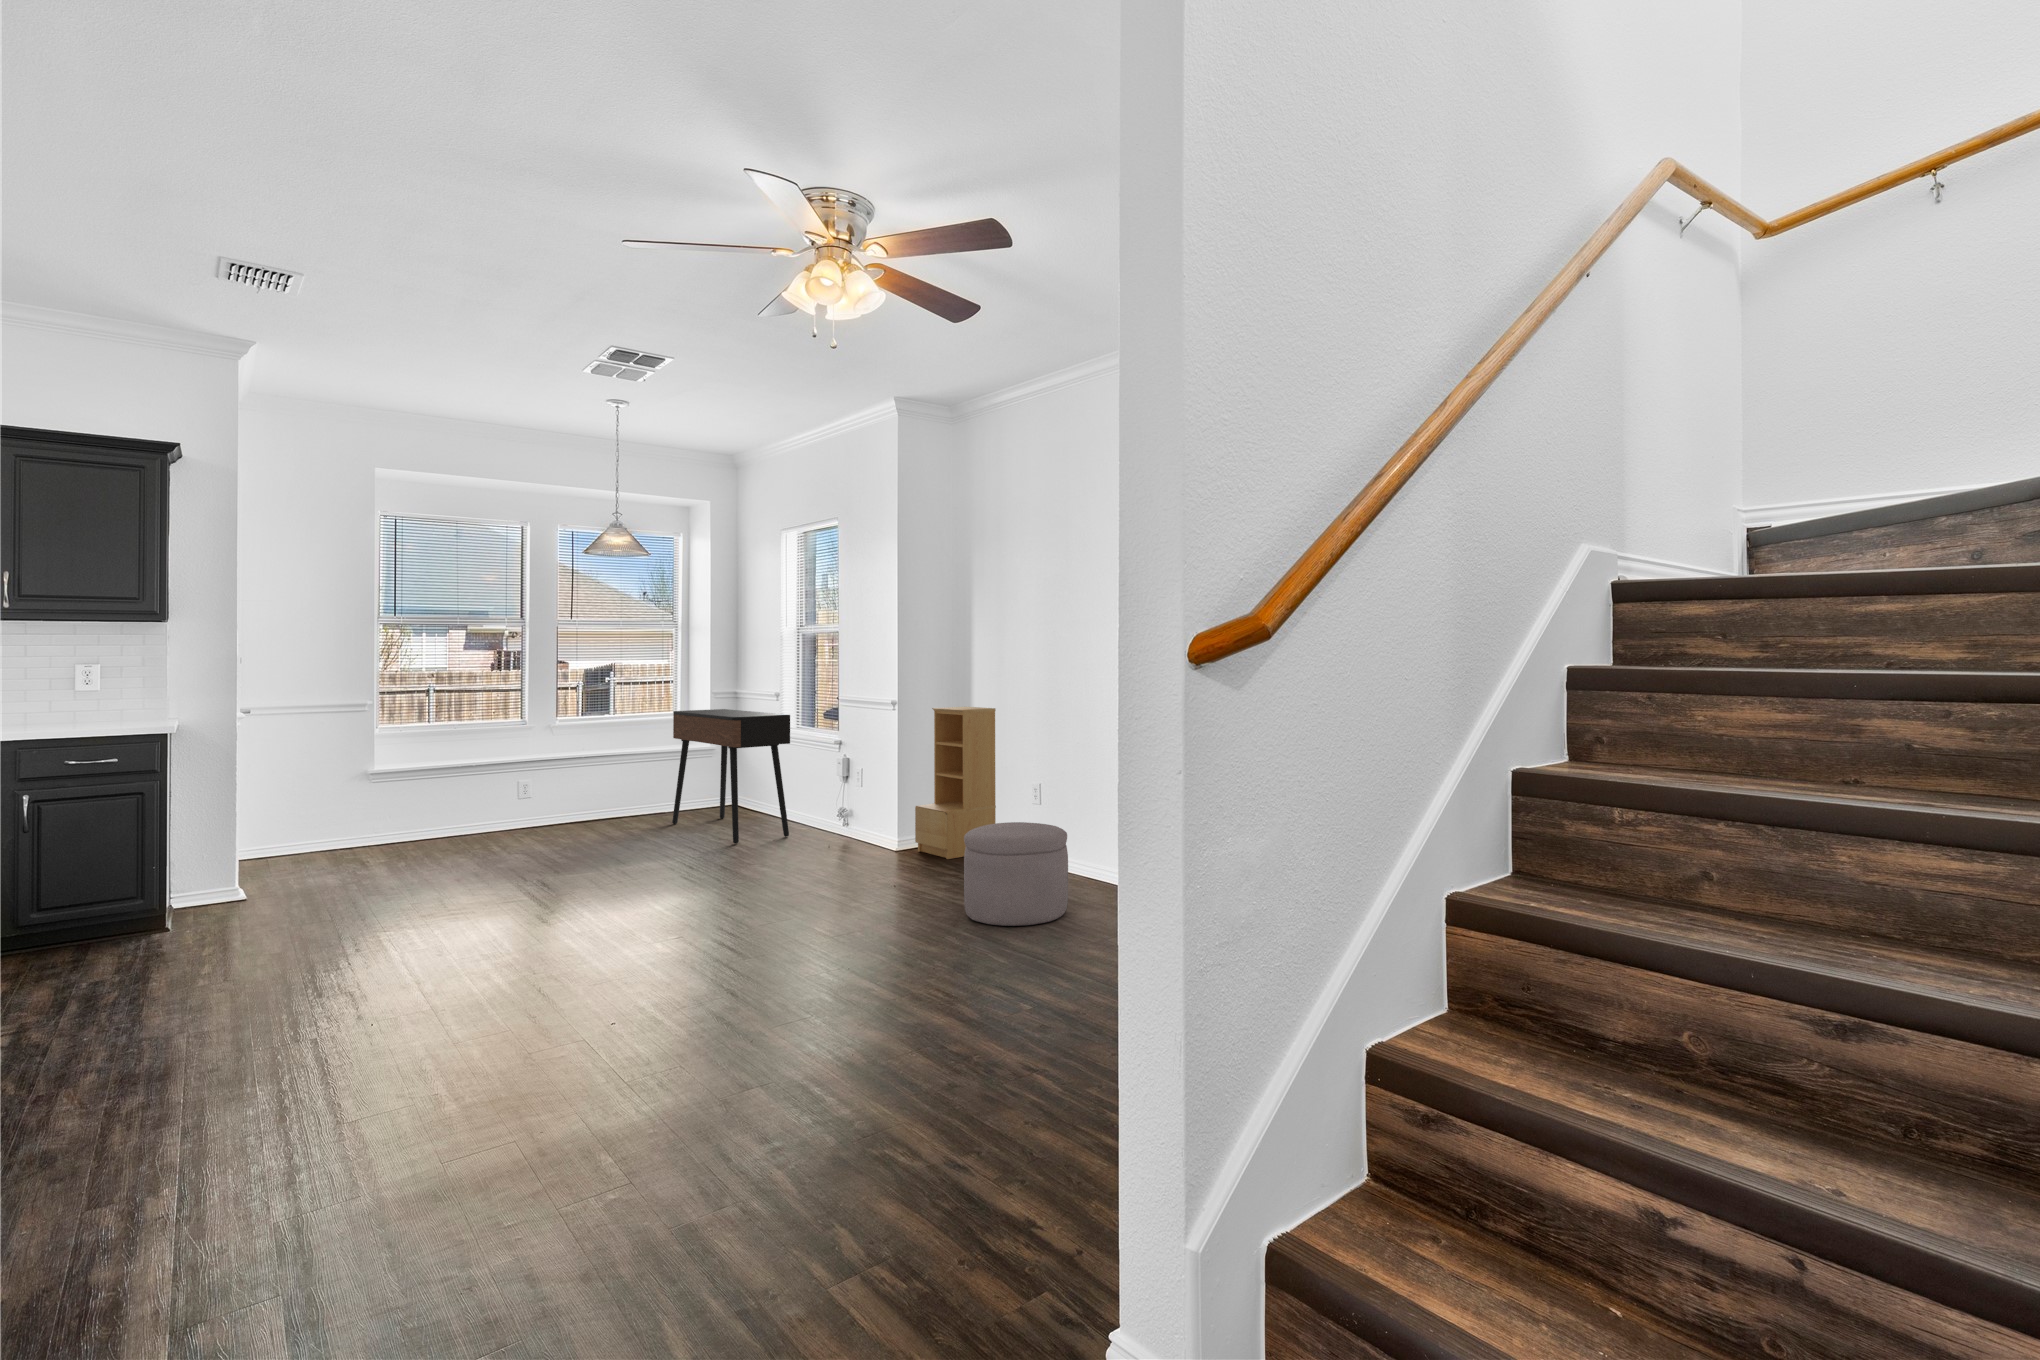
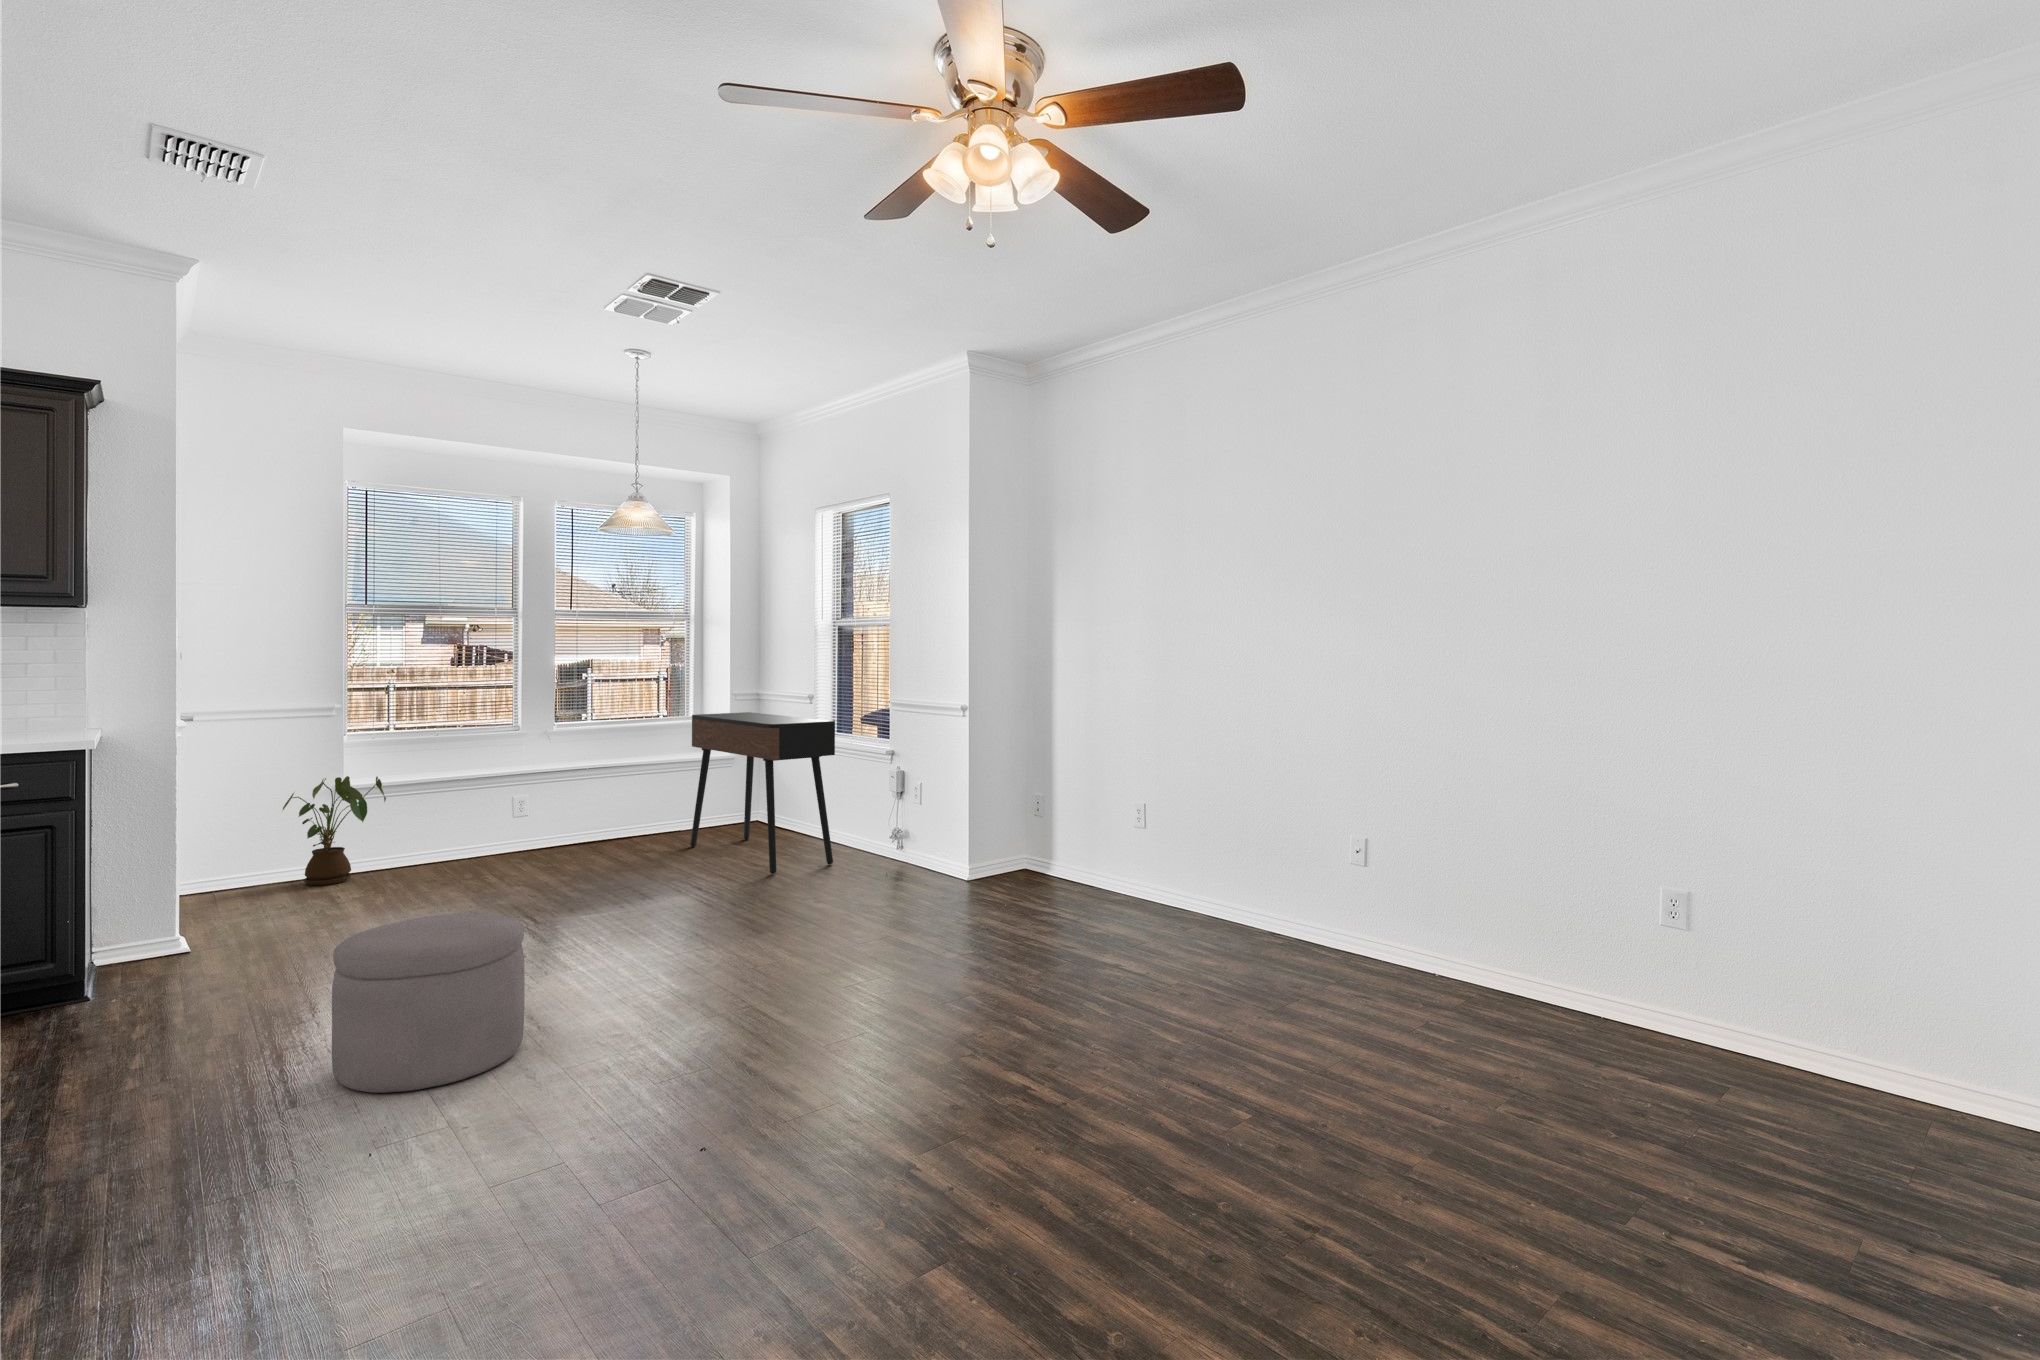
bookshelf: present [915,707,996,859] -> none [991,714,1087,897]
house plant: none [324,763,412,854] -> present [283,776,386,885]
ottoman: present [964,822,1068,926] -> present [332,913,525,1093]

